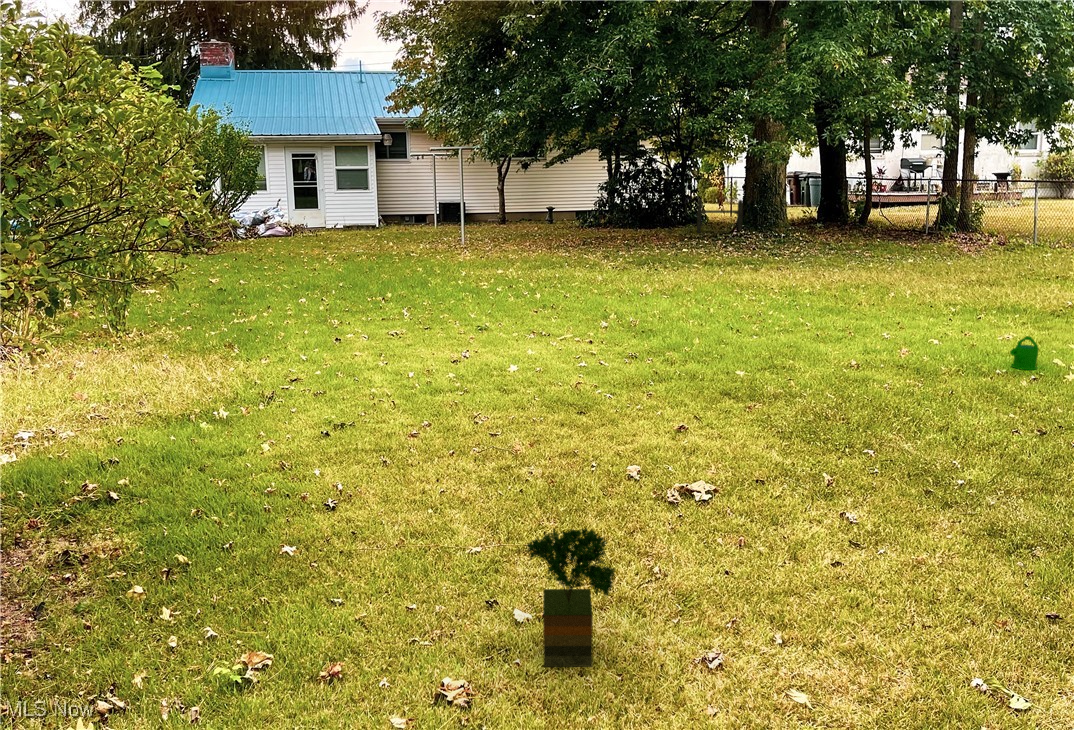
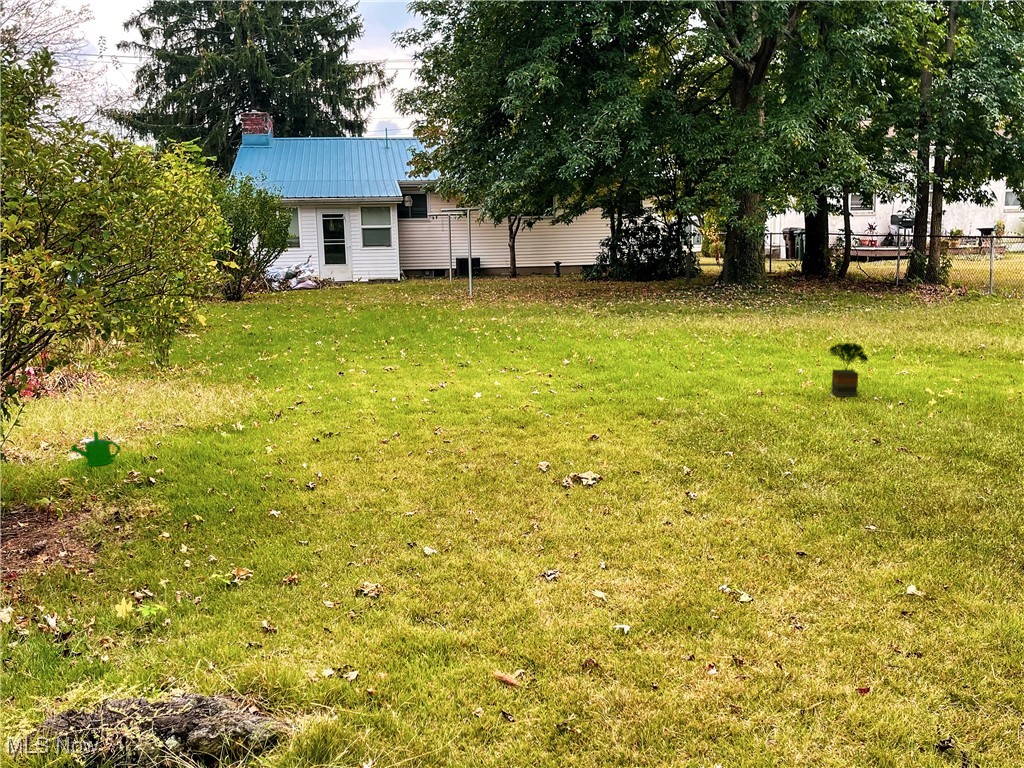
watering can: present [1010,336,1039,370] -> present [71,432,121,466]
potted tree: present [526,528,615,667] -> present [830,343,868,397]

